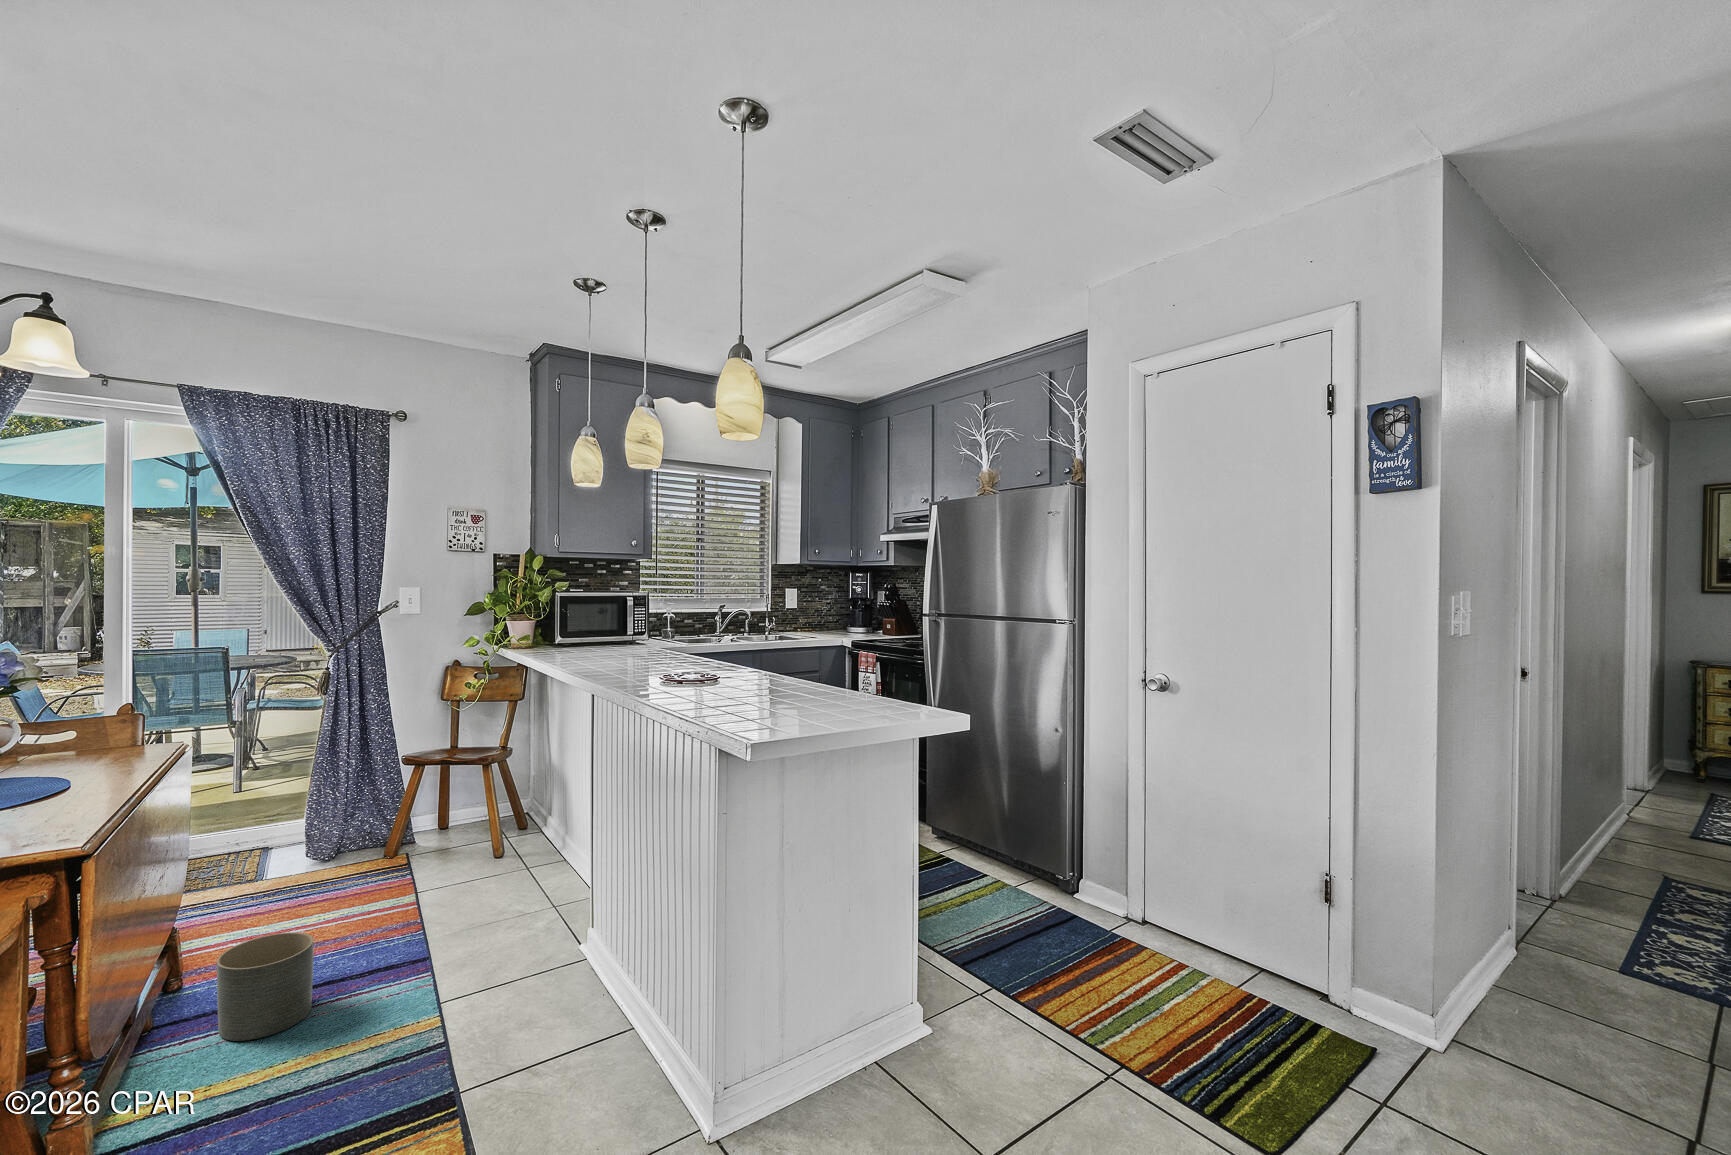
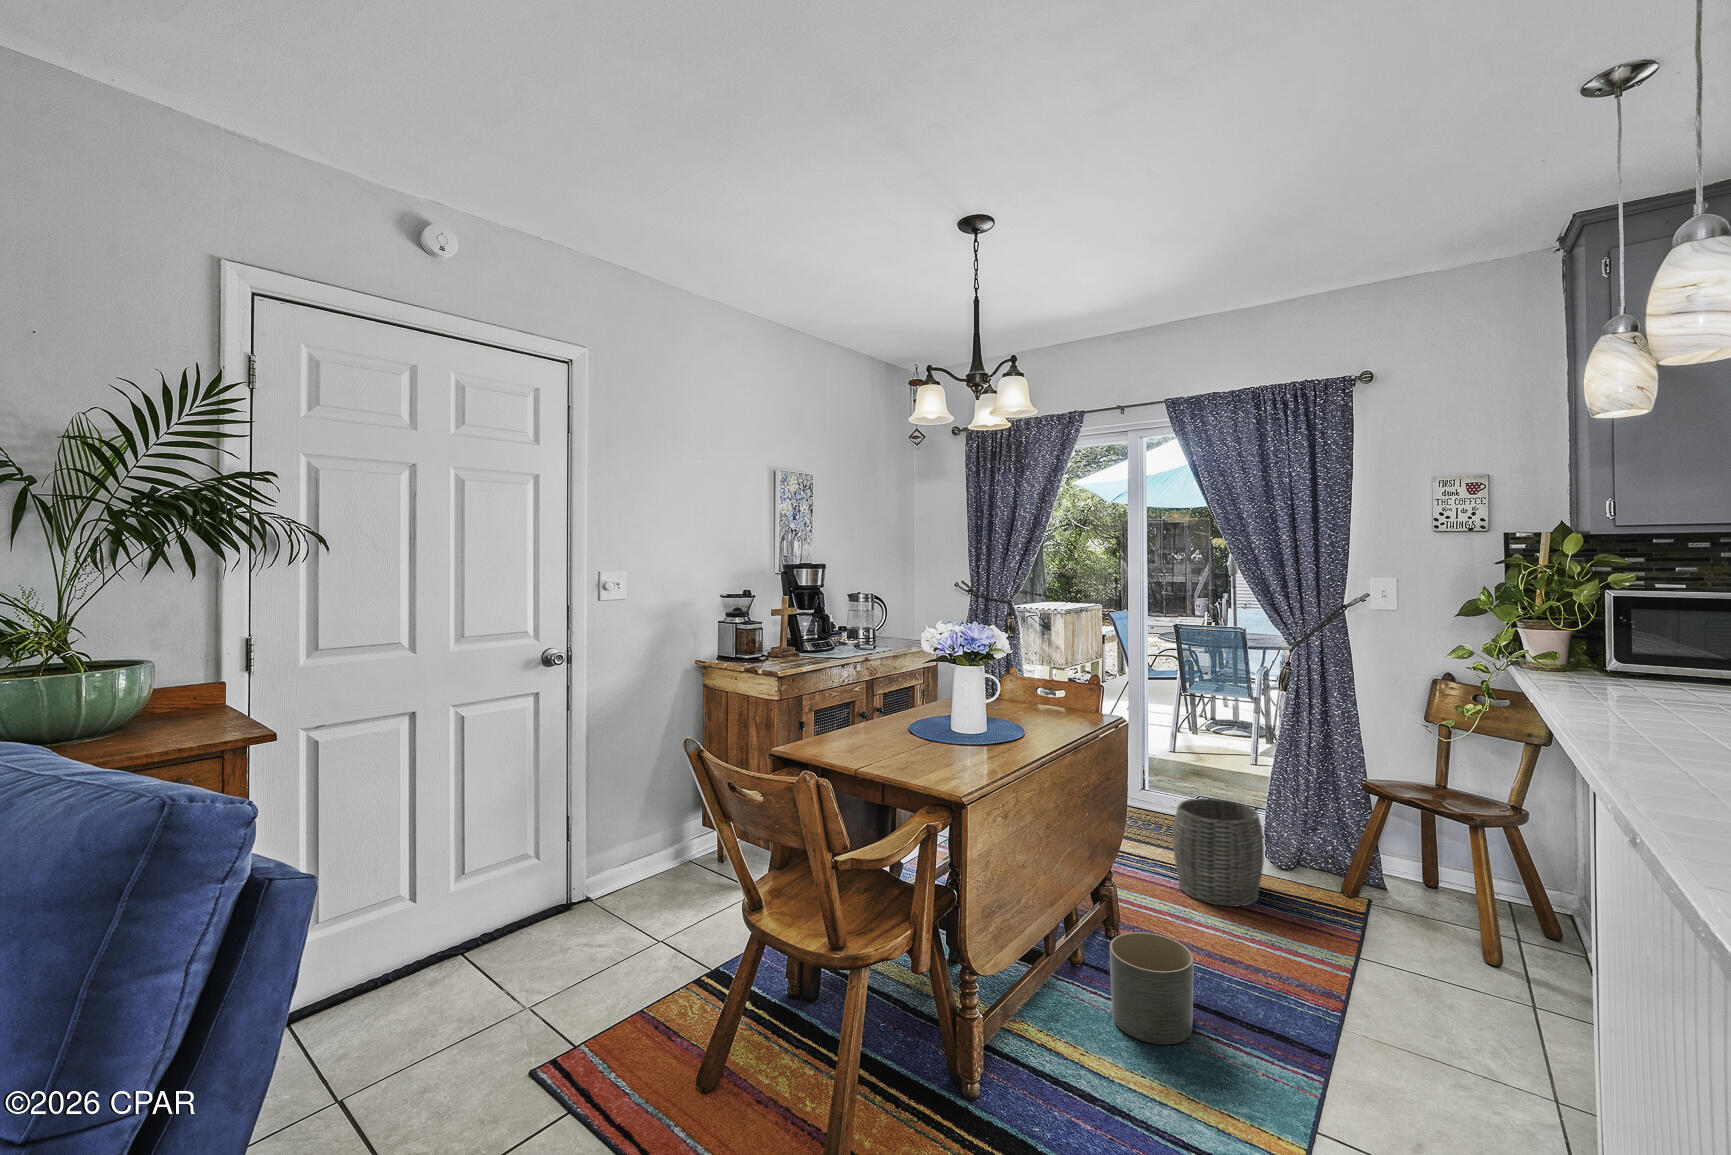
woven basket: none [217,807,320,915] -> present [1173,798,1264,907]

